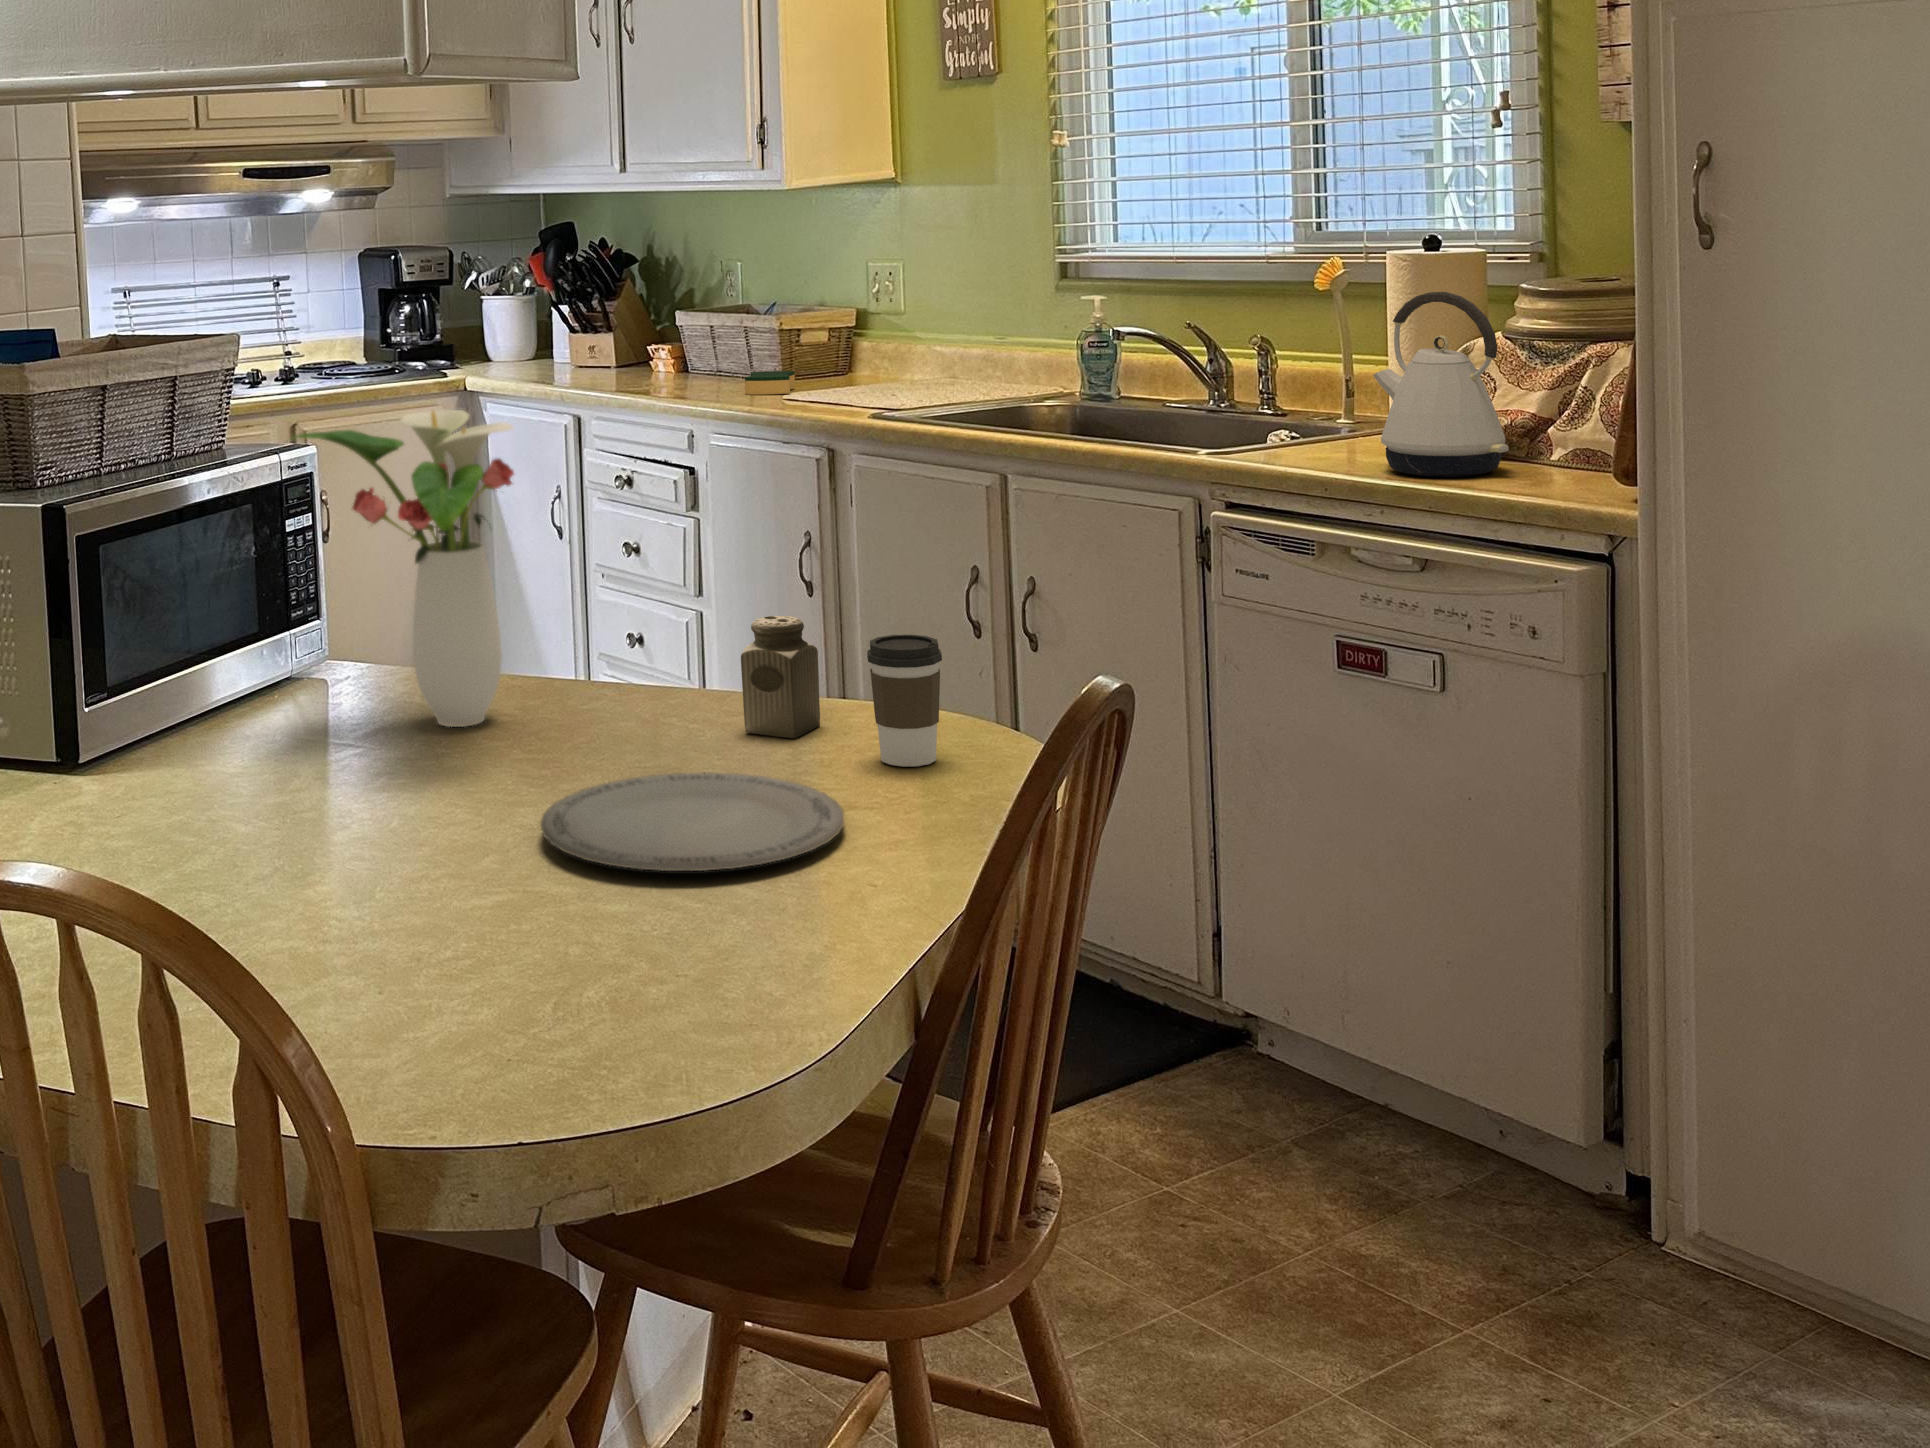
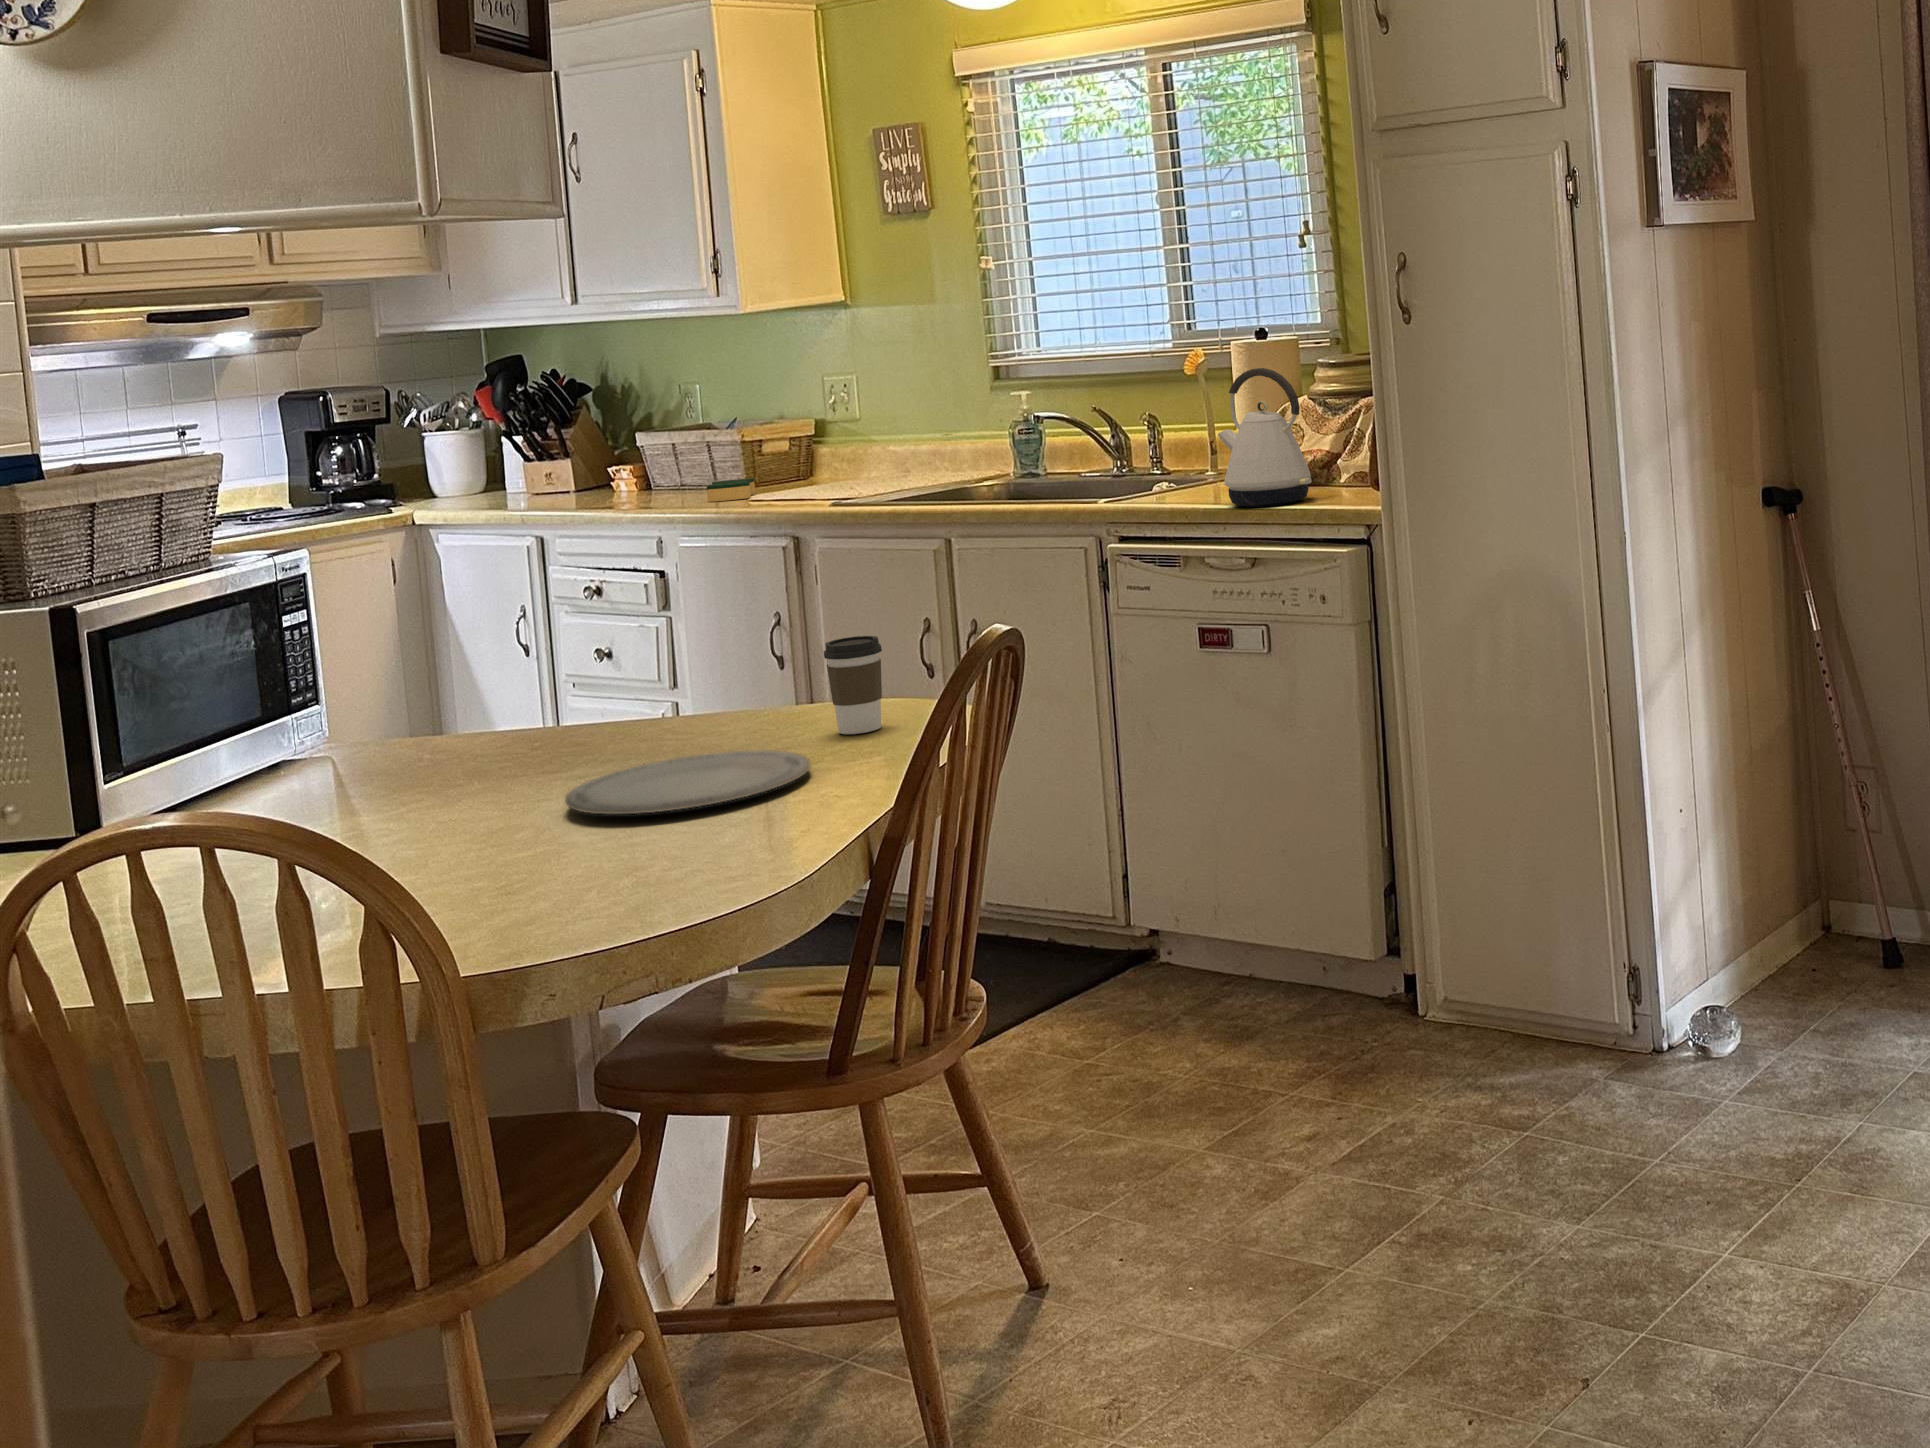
flower arrangement: present [283,410,514,727] -> none [290,500,516,764]
salt shaker: present [741,616,820,738] -> none [722,638,790,732]

